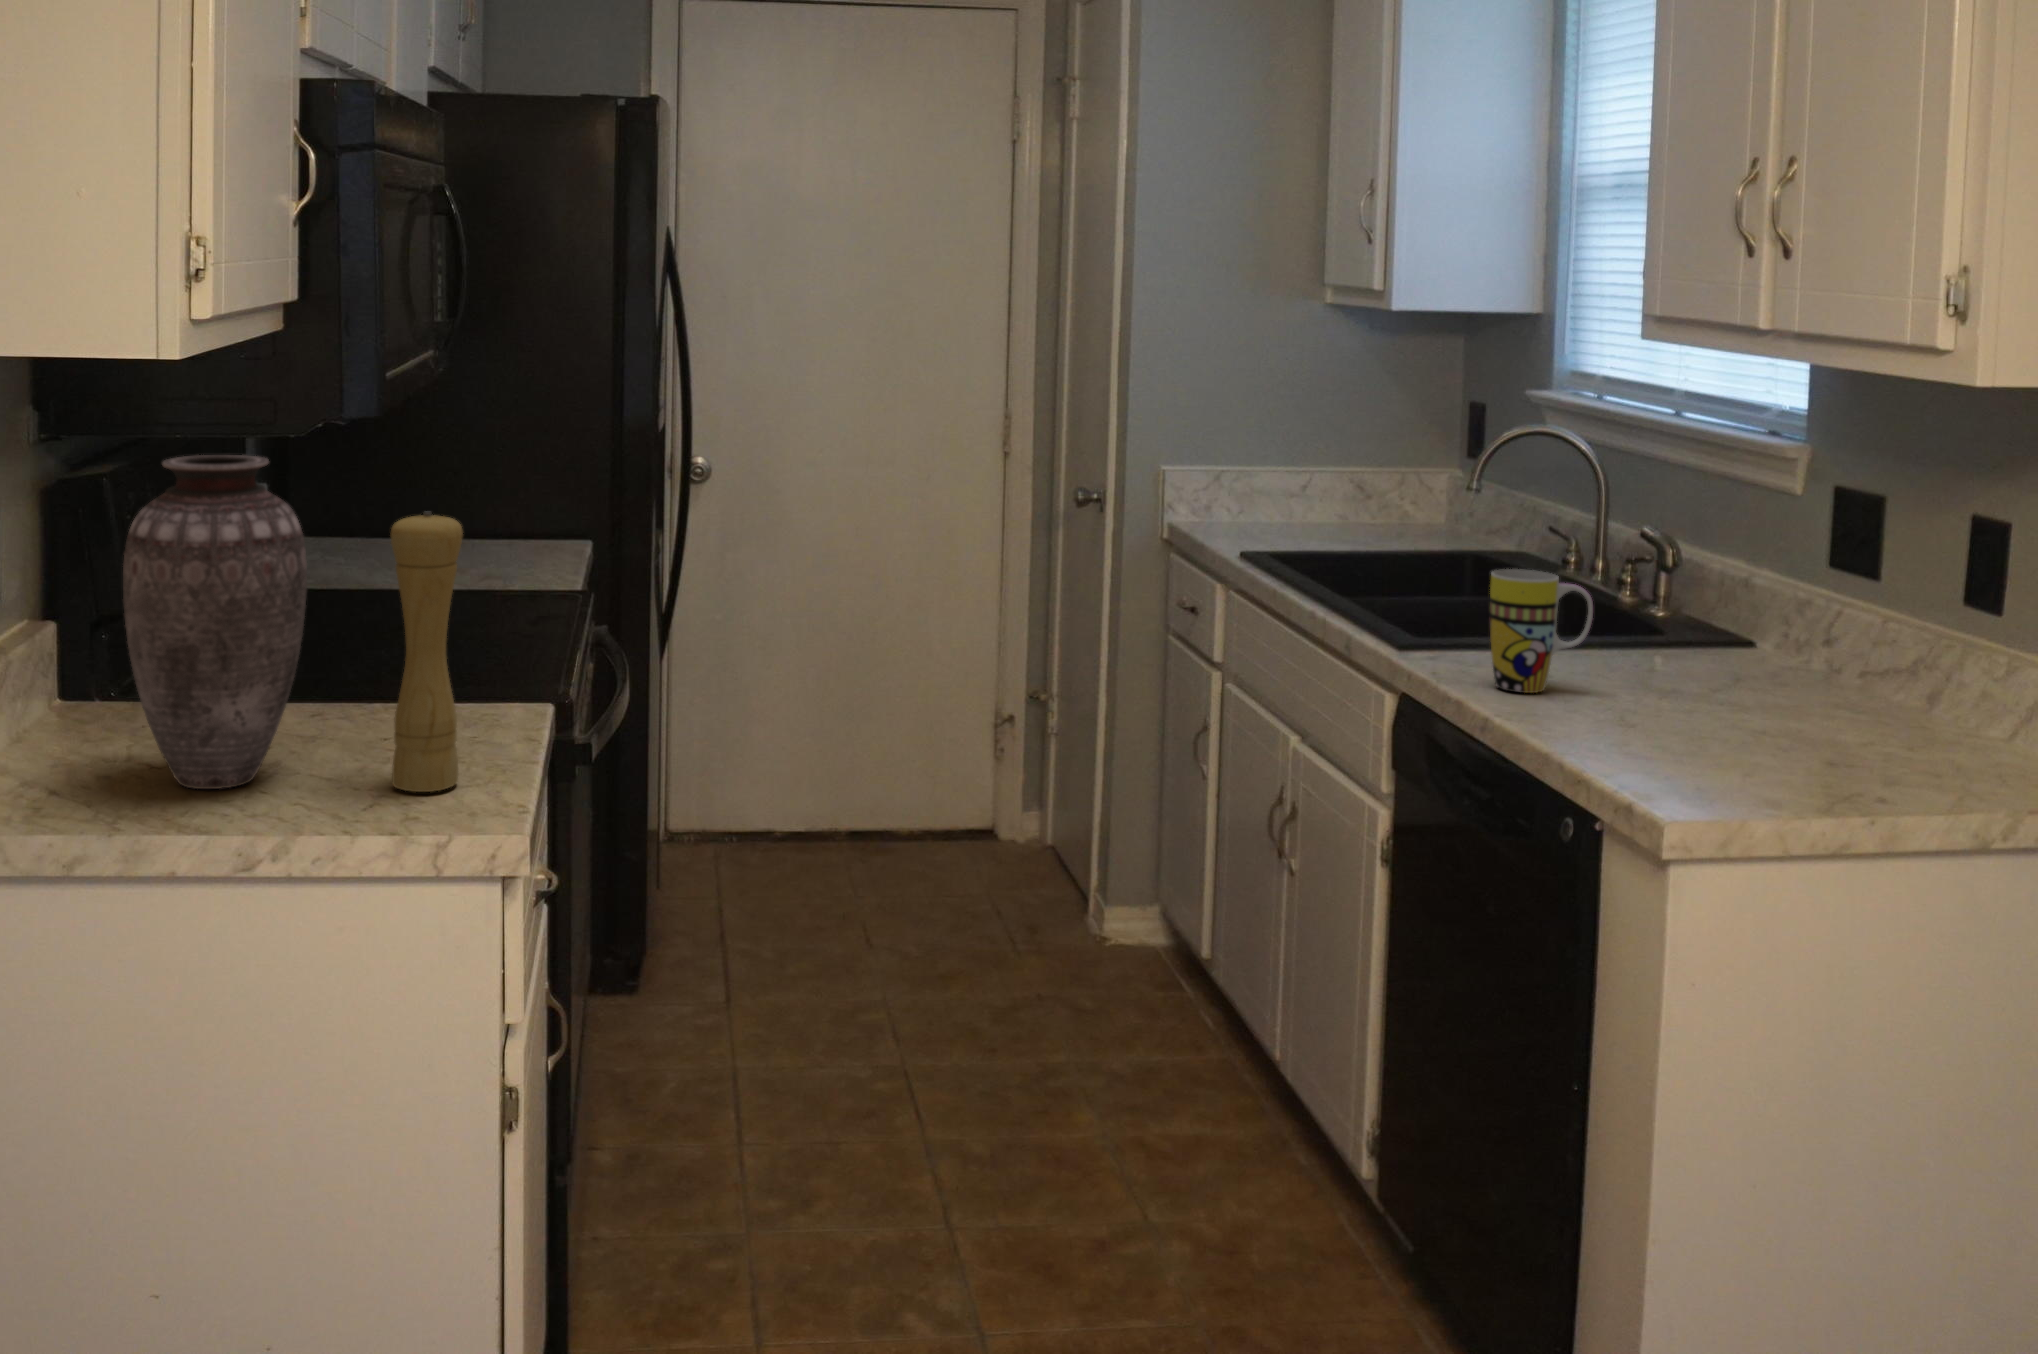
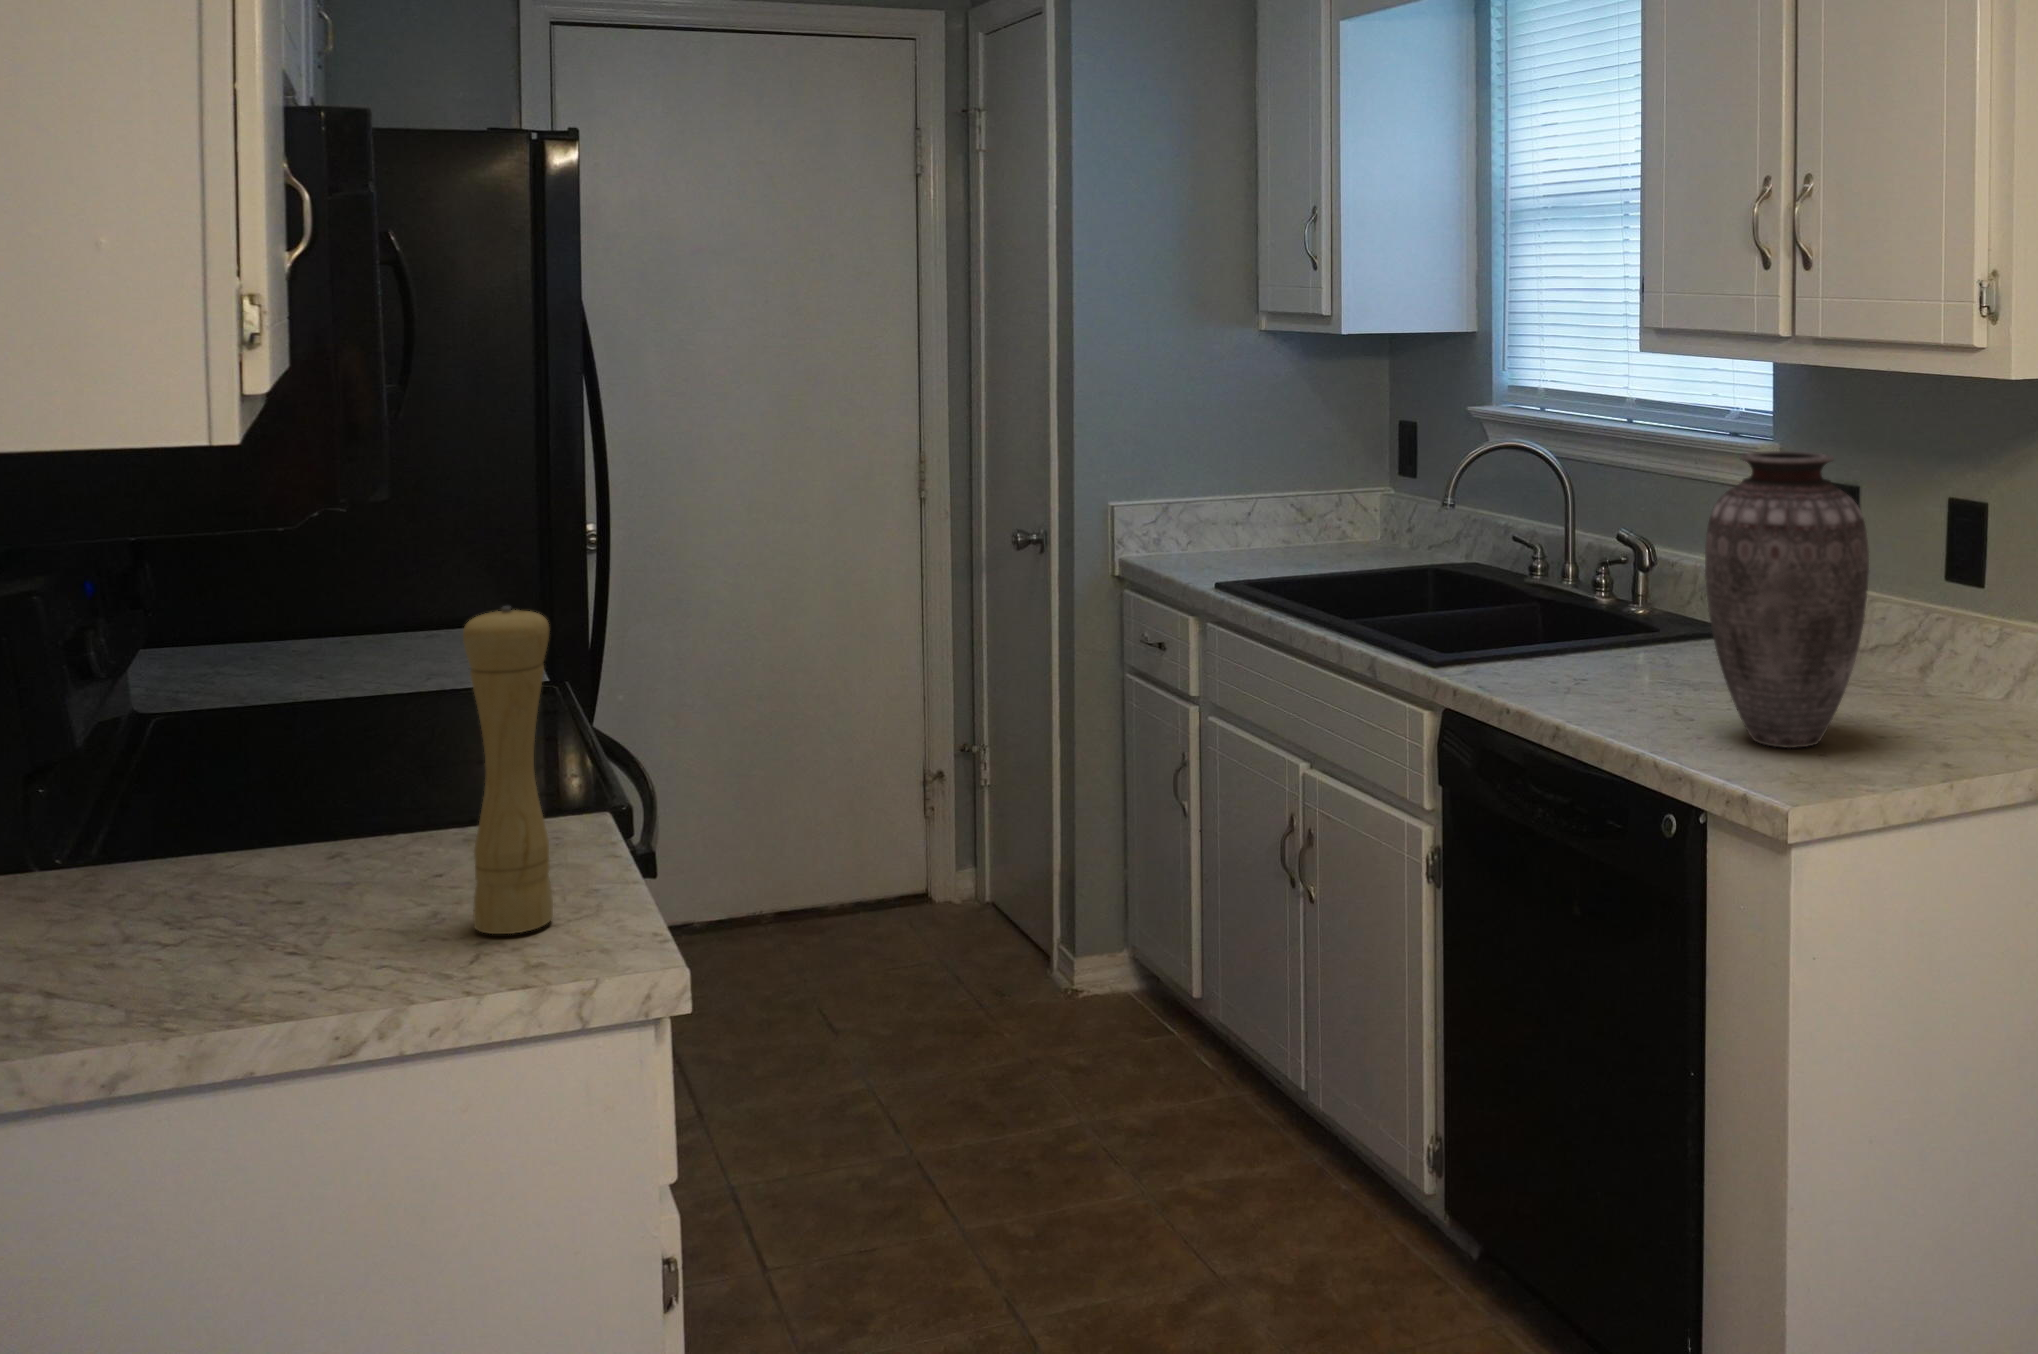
vase: present [123,455,307,789] -> present [1705,451,1869,748]
mug: present [1490,569,1593,693] -> none [1541,578,1637,697]

